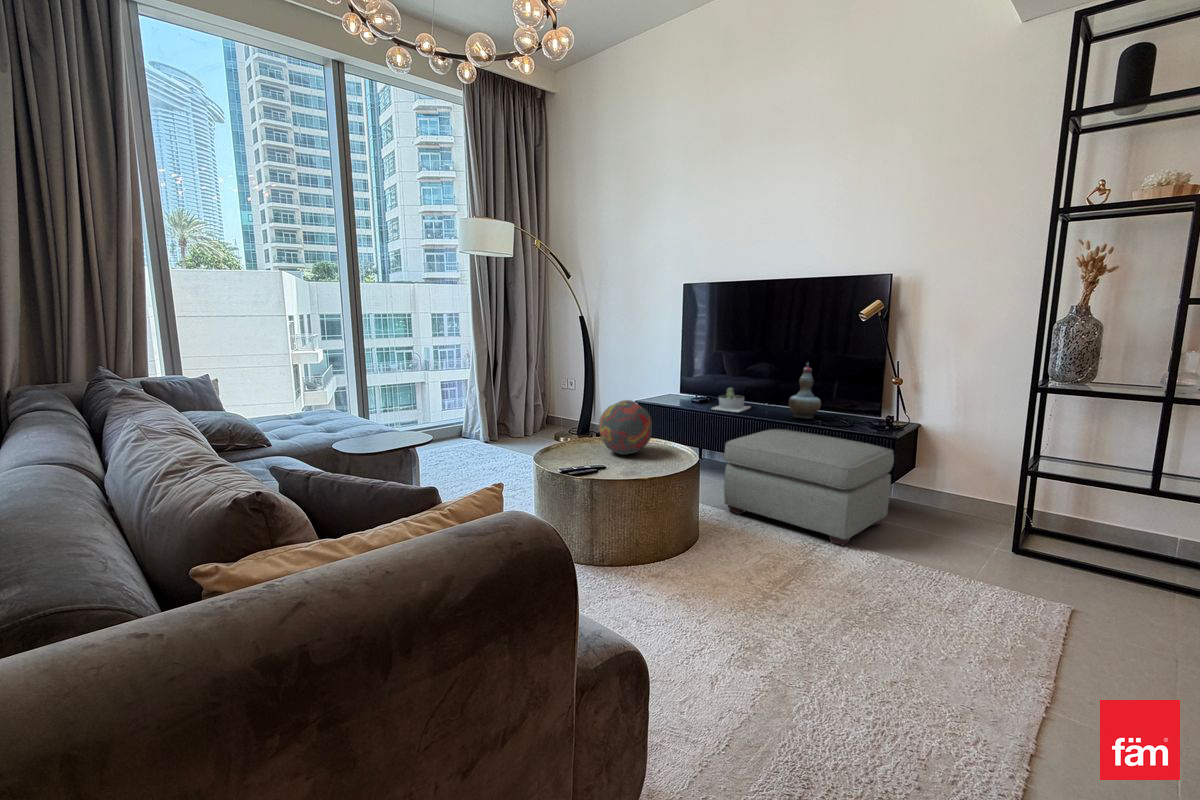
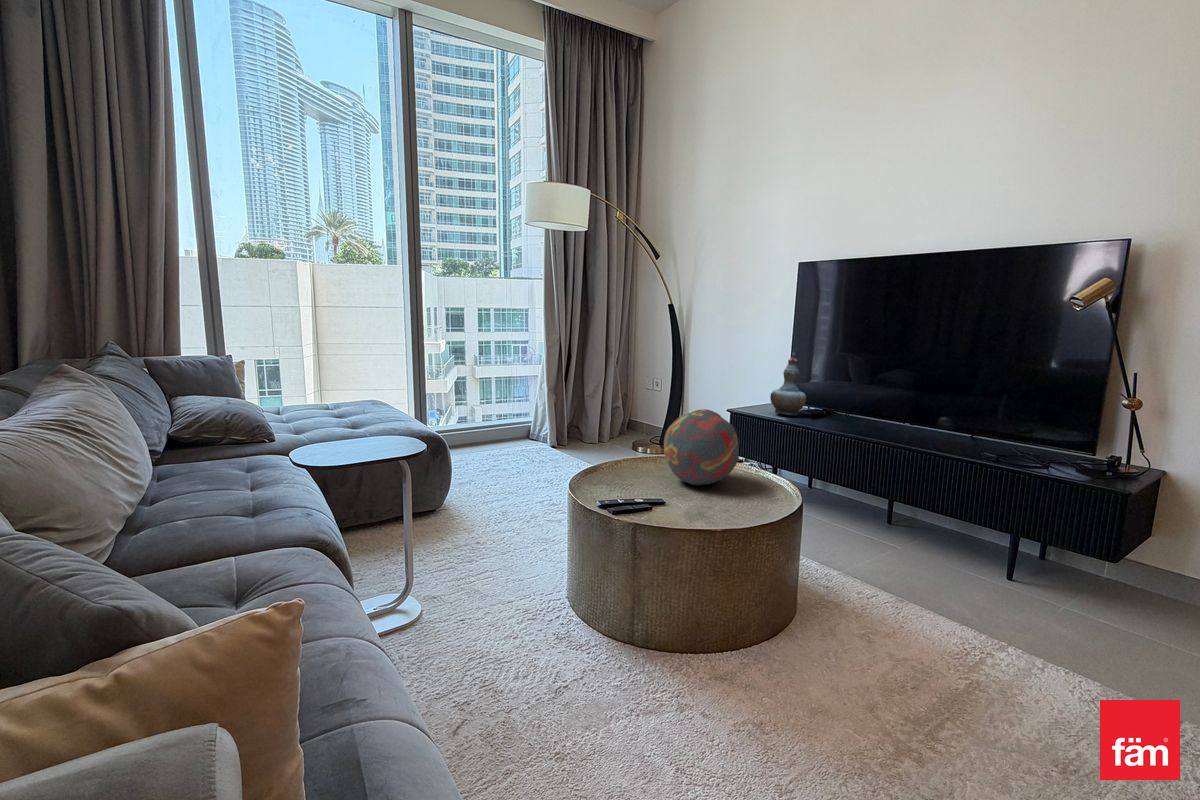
decorative vase: present [789,363,821,419] -> present [770,352,806,416]
succulent planter: present [712,388,750,412] -> none [828,399,885,434]
ottoman: present [724,429,894,546] -> none [840,461,1127,661]

